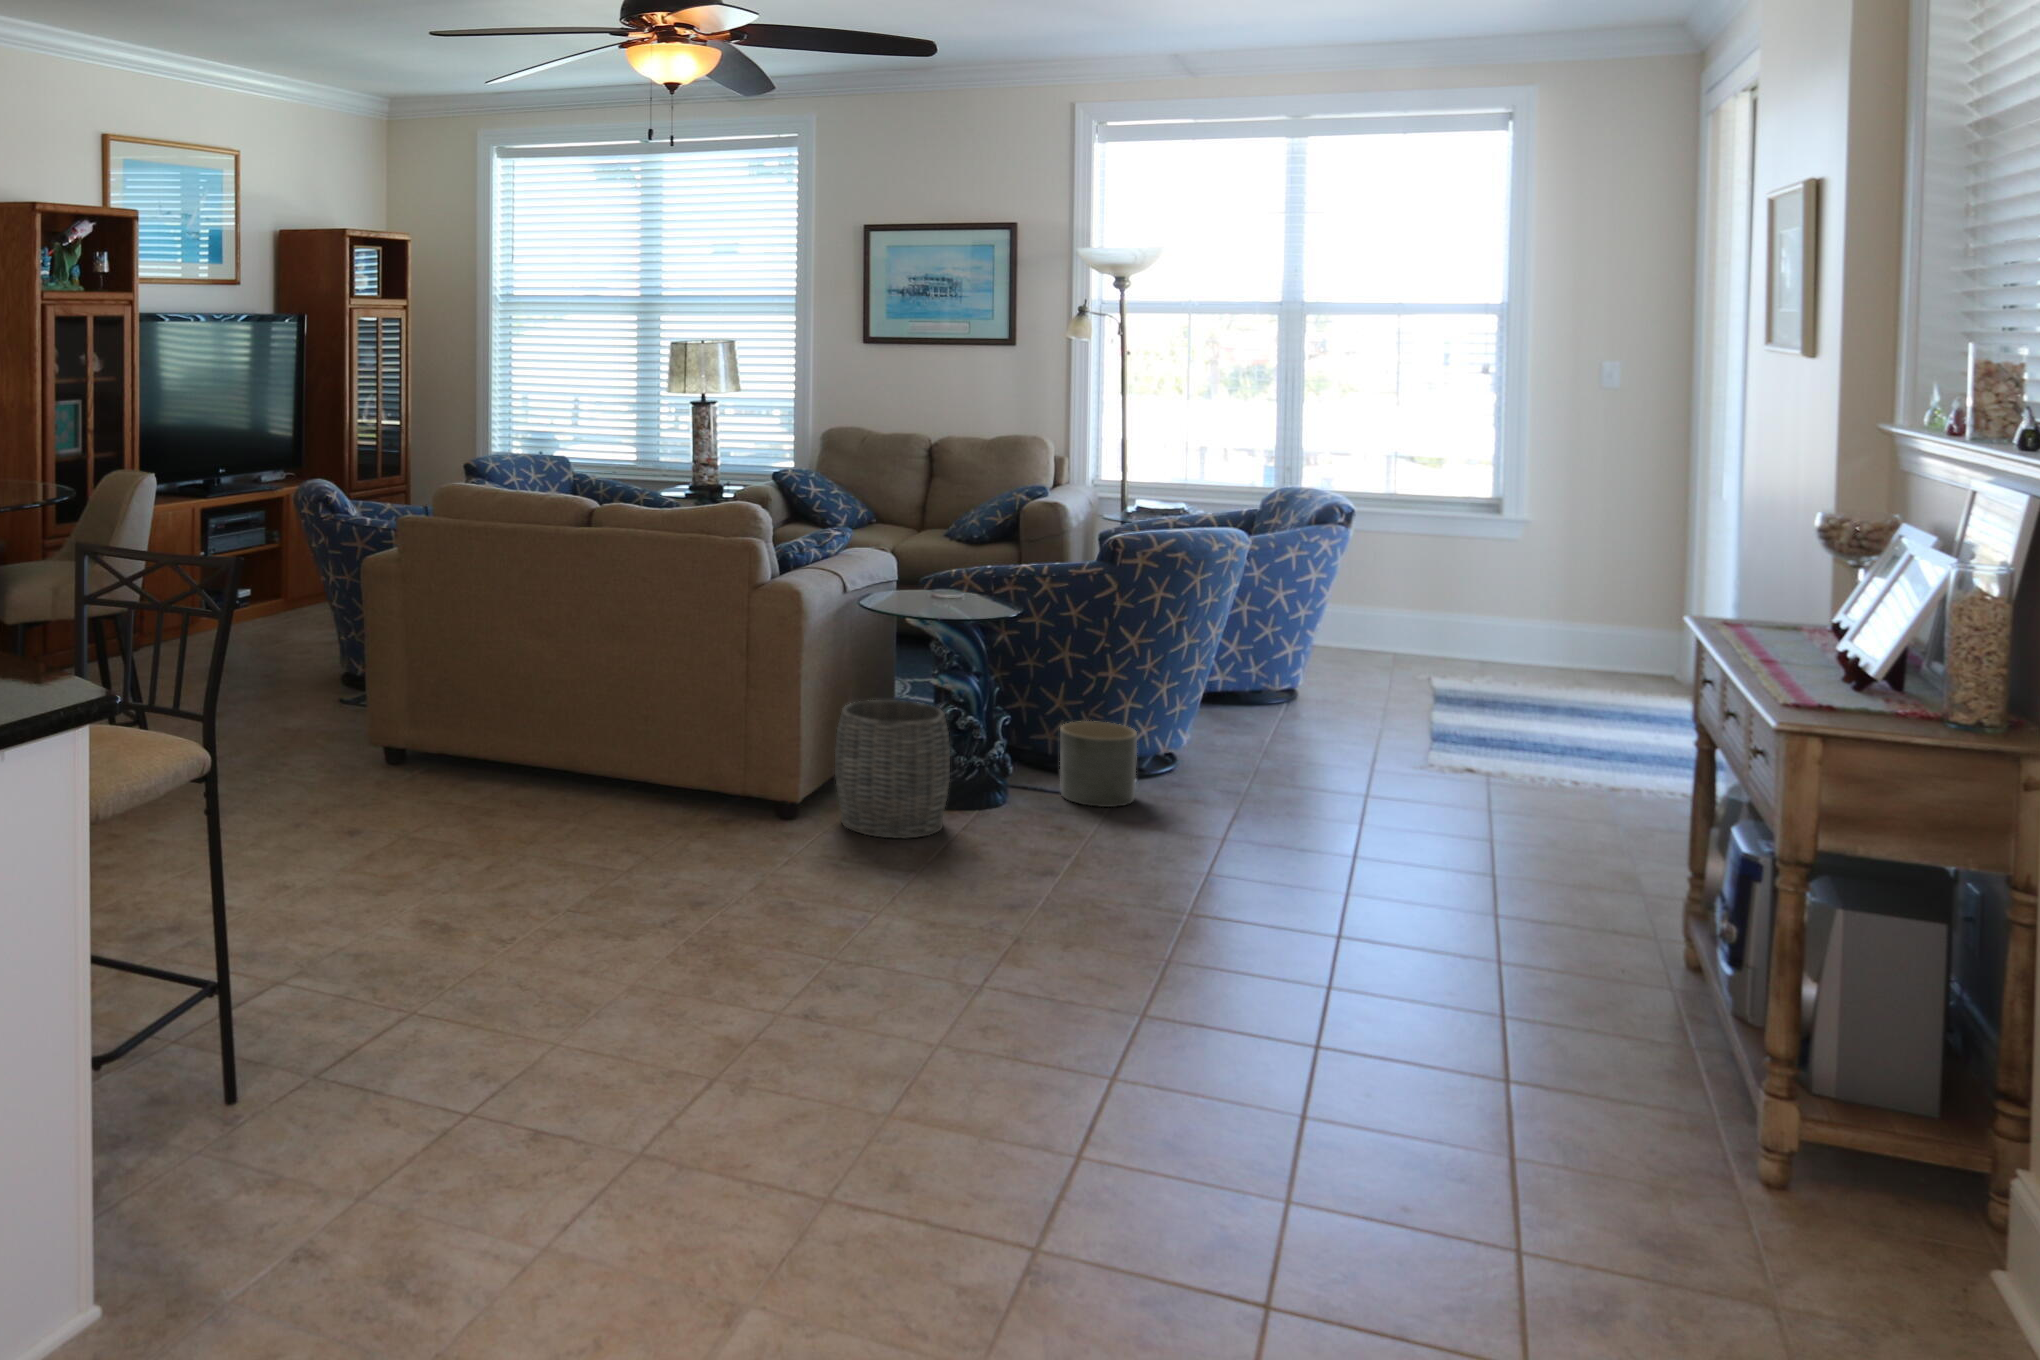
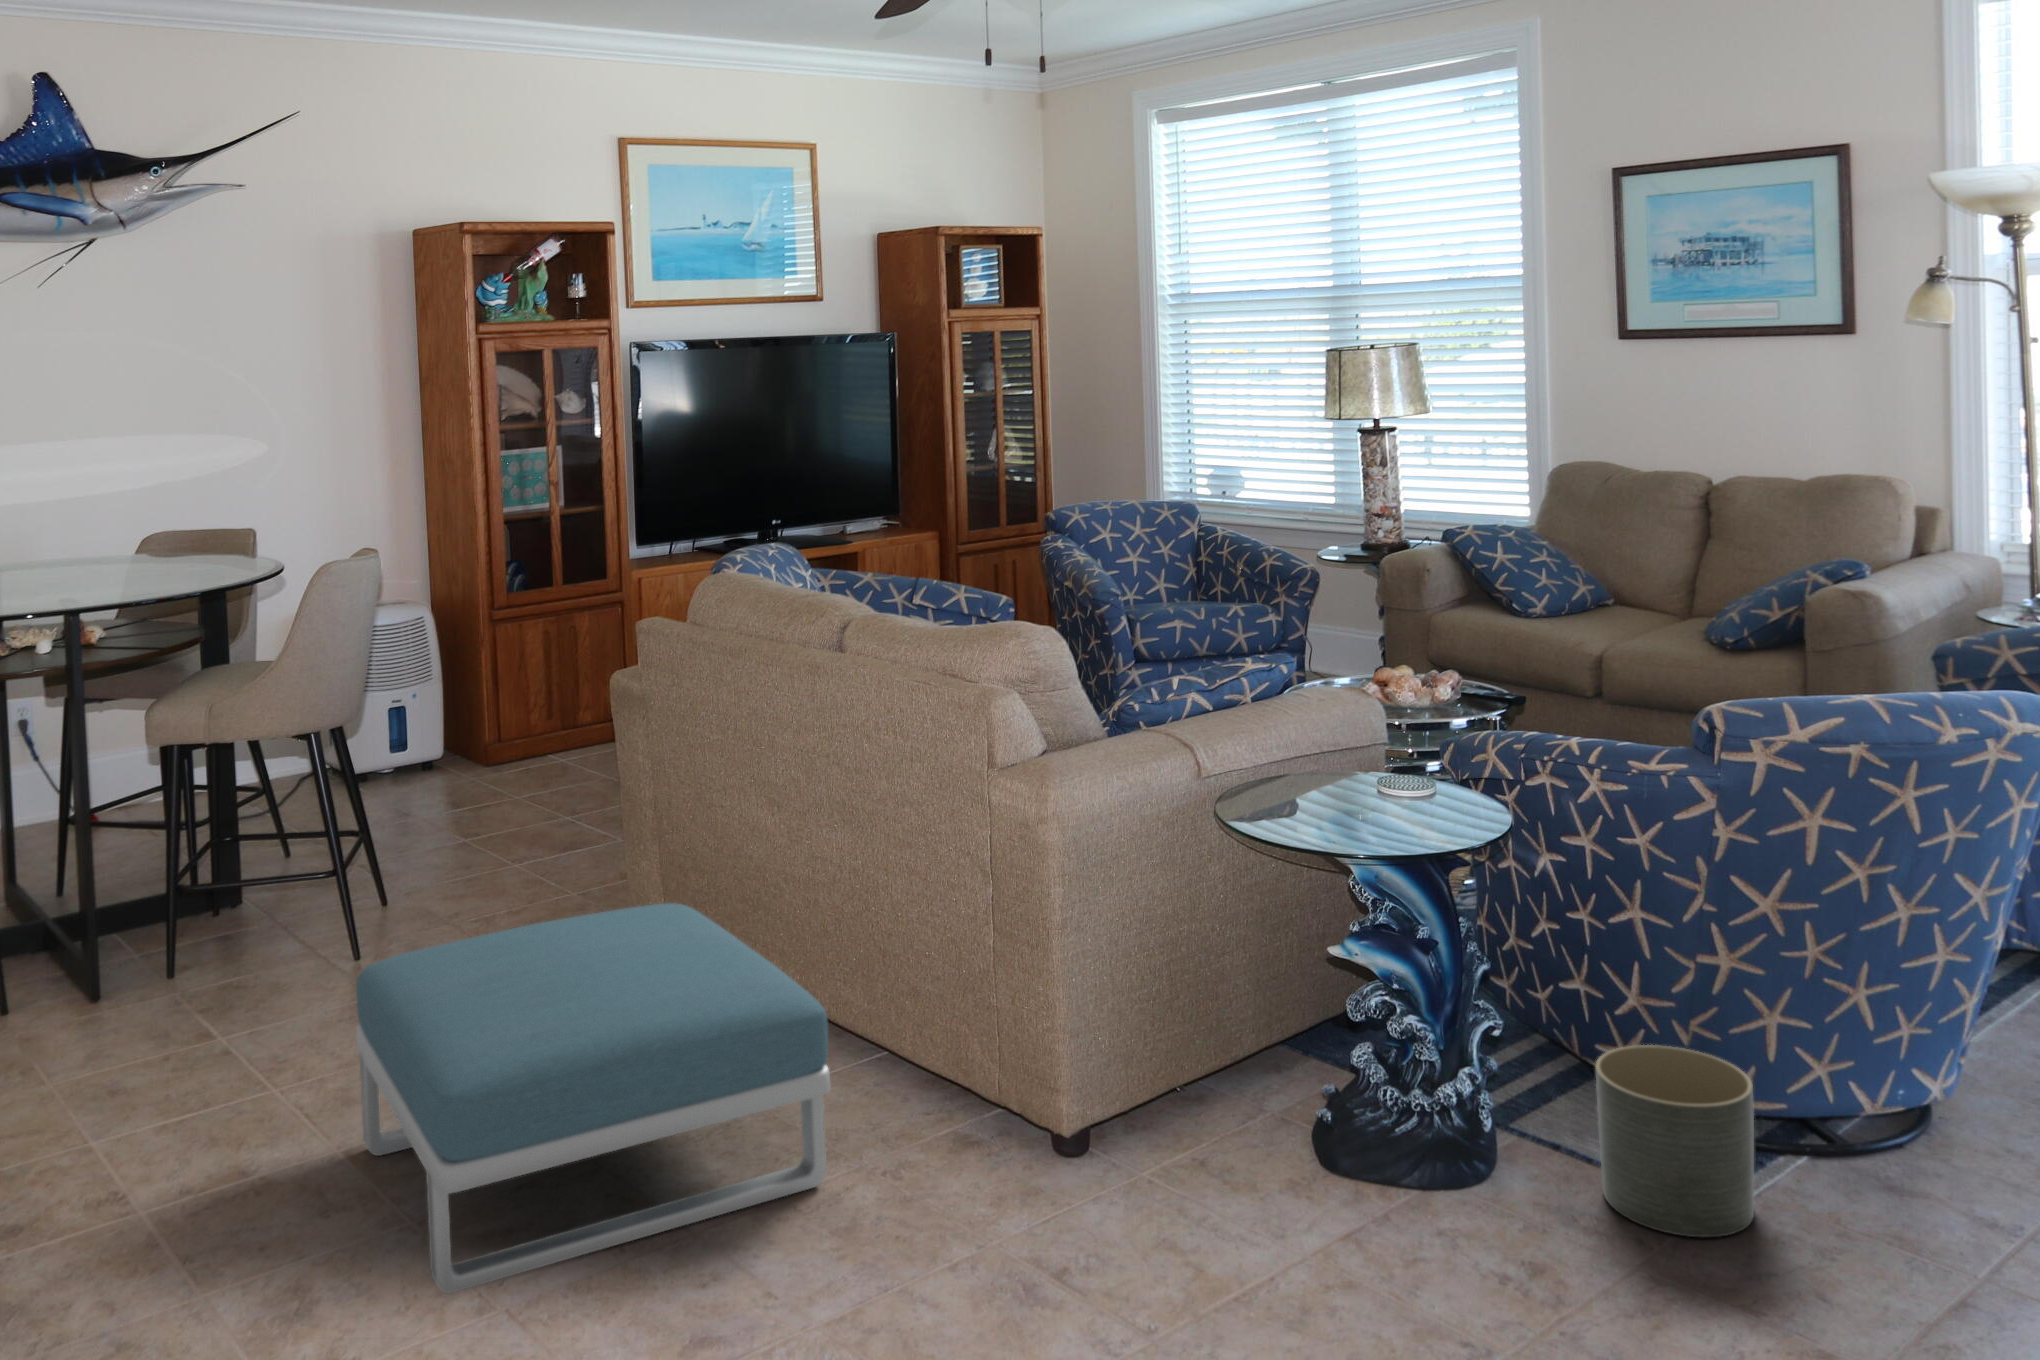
footstool: none [359,700,695,907] -> present [356,903,830,1294]
woven basket: present [835,700,950,839] -> none [1108,971,1313,1249]

